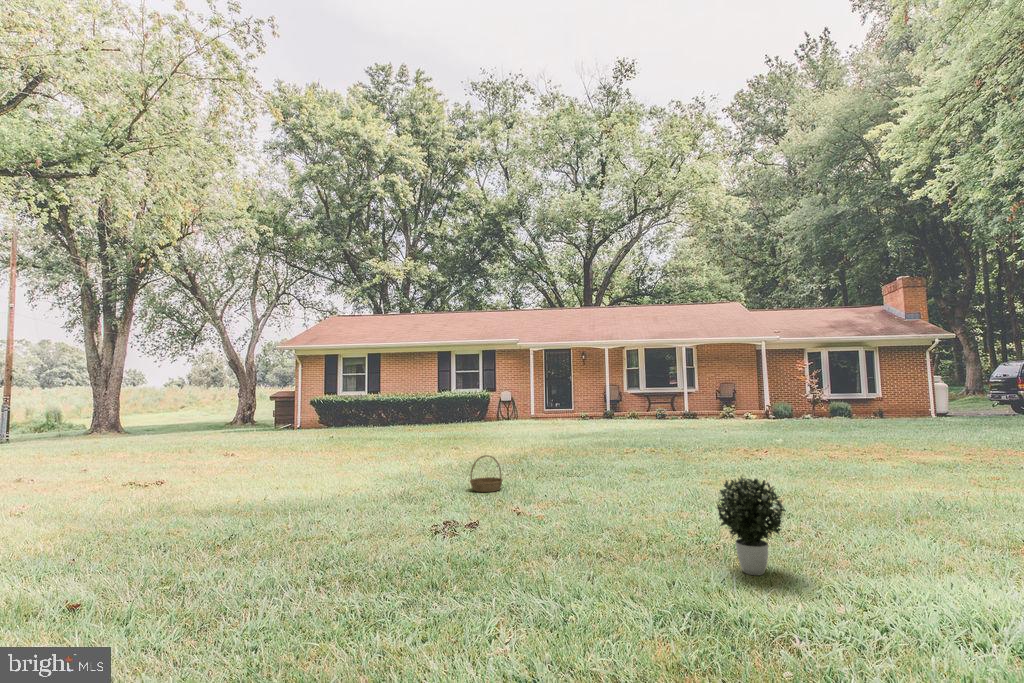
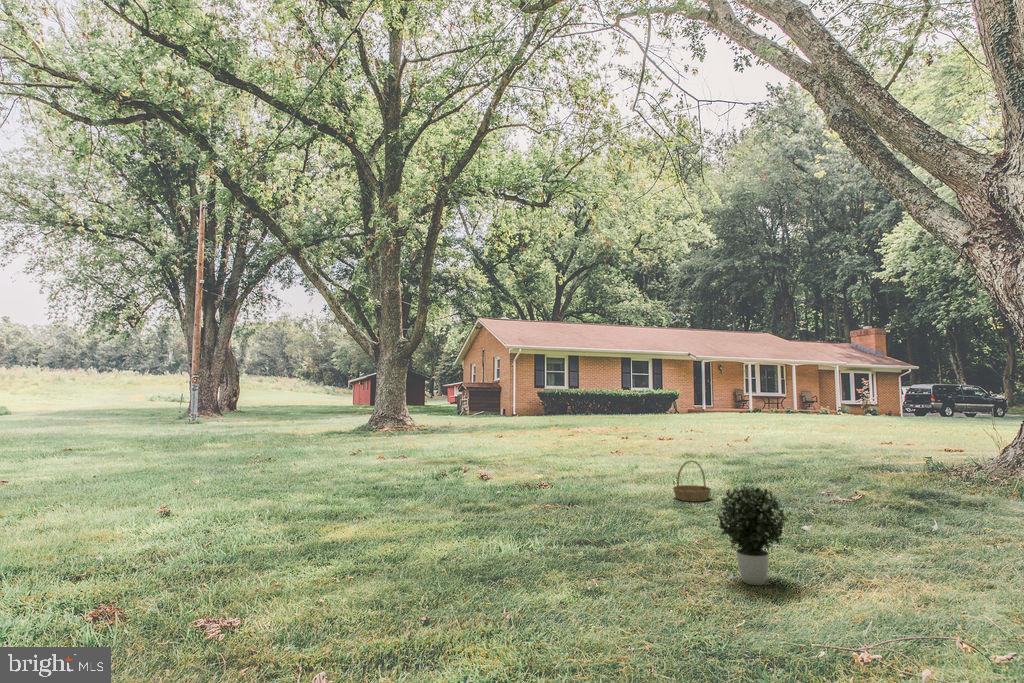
basket: present [470,455,503,492] -> present [673,461,711,502]

